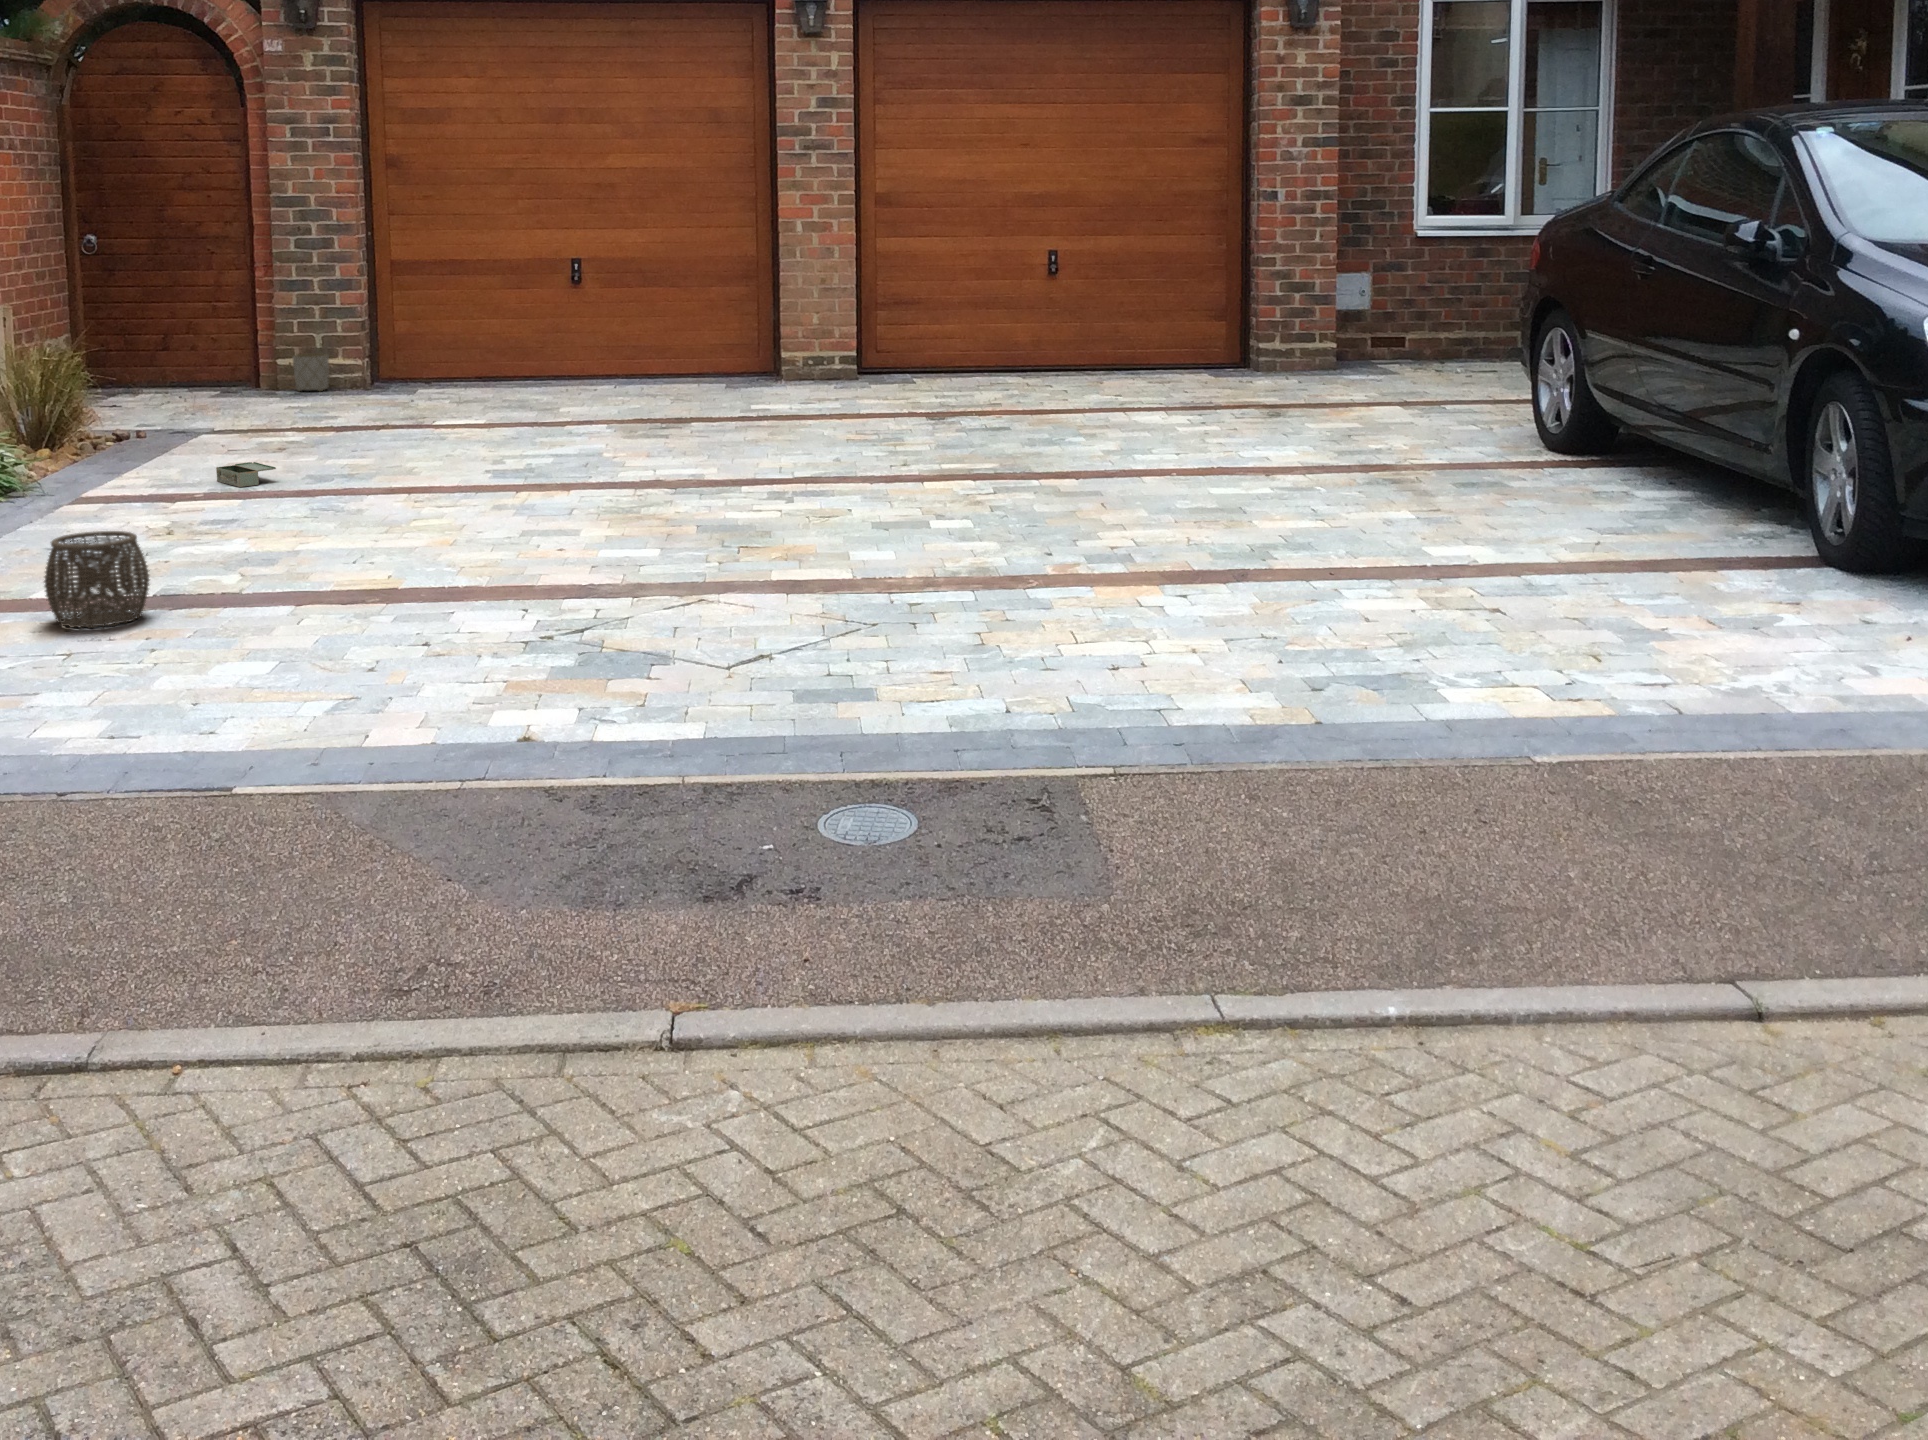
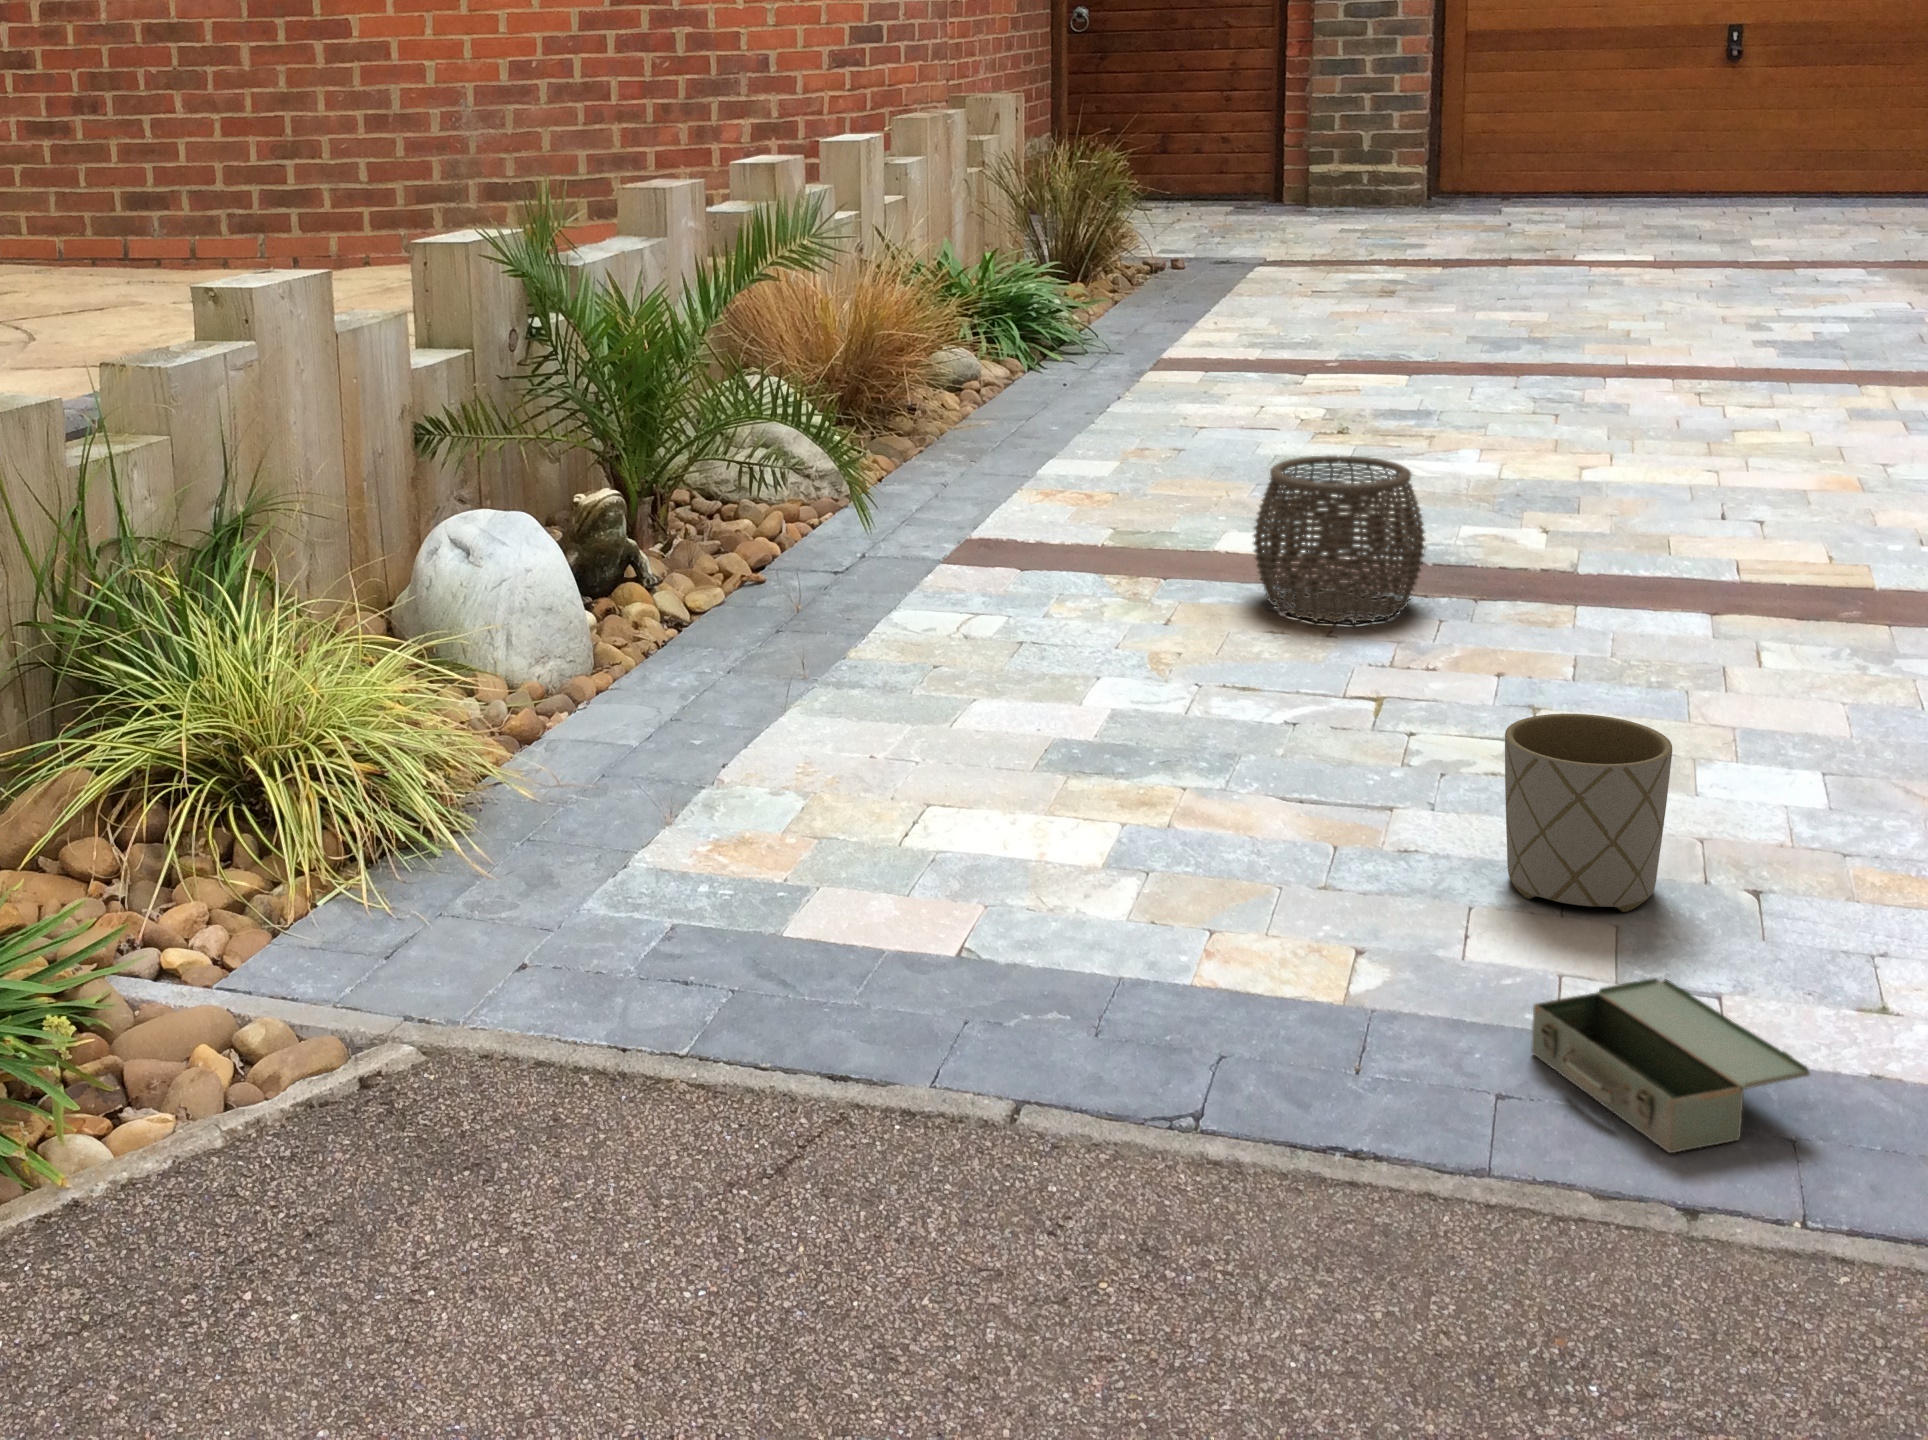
planter: present [293,353,329,392] -> present [1505,714,1672,912]
toolbox: present [216,462,276,487] -> present [1532,978,1810,1153]

